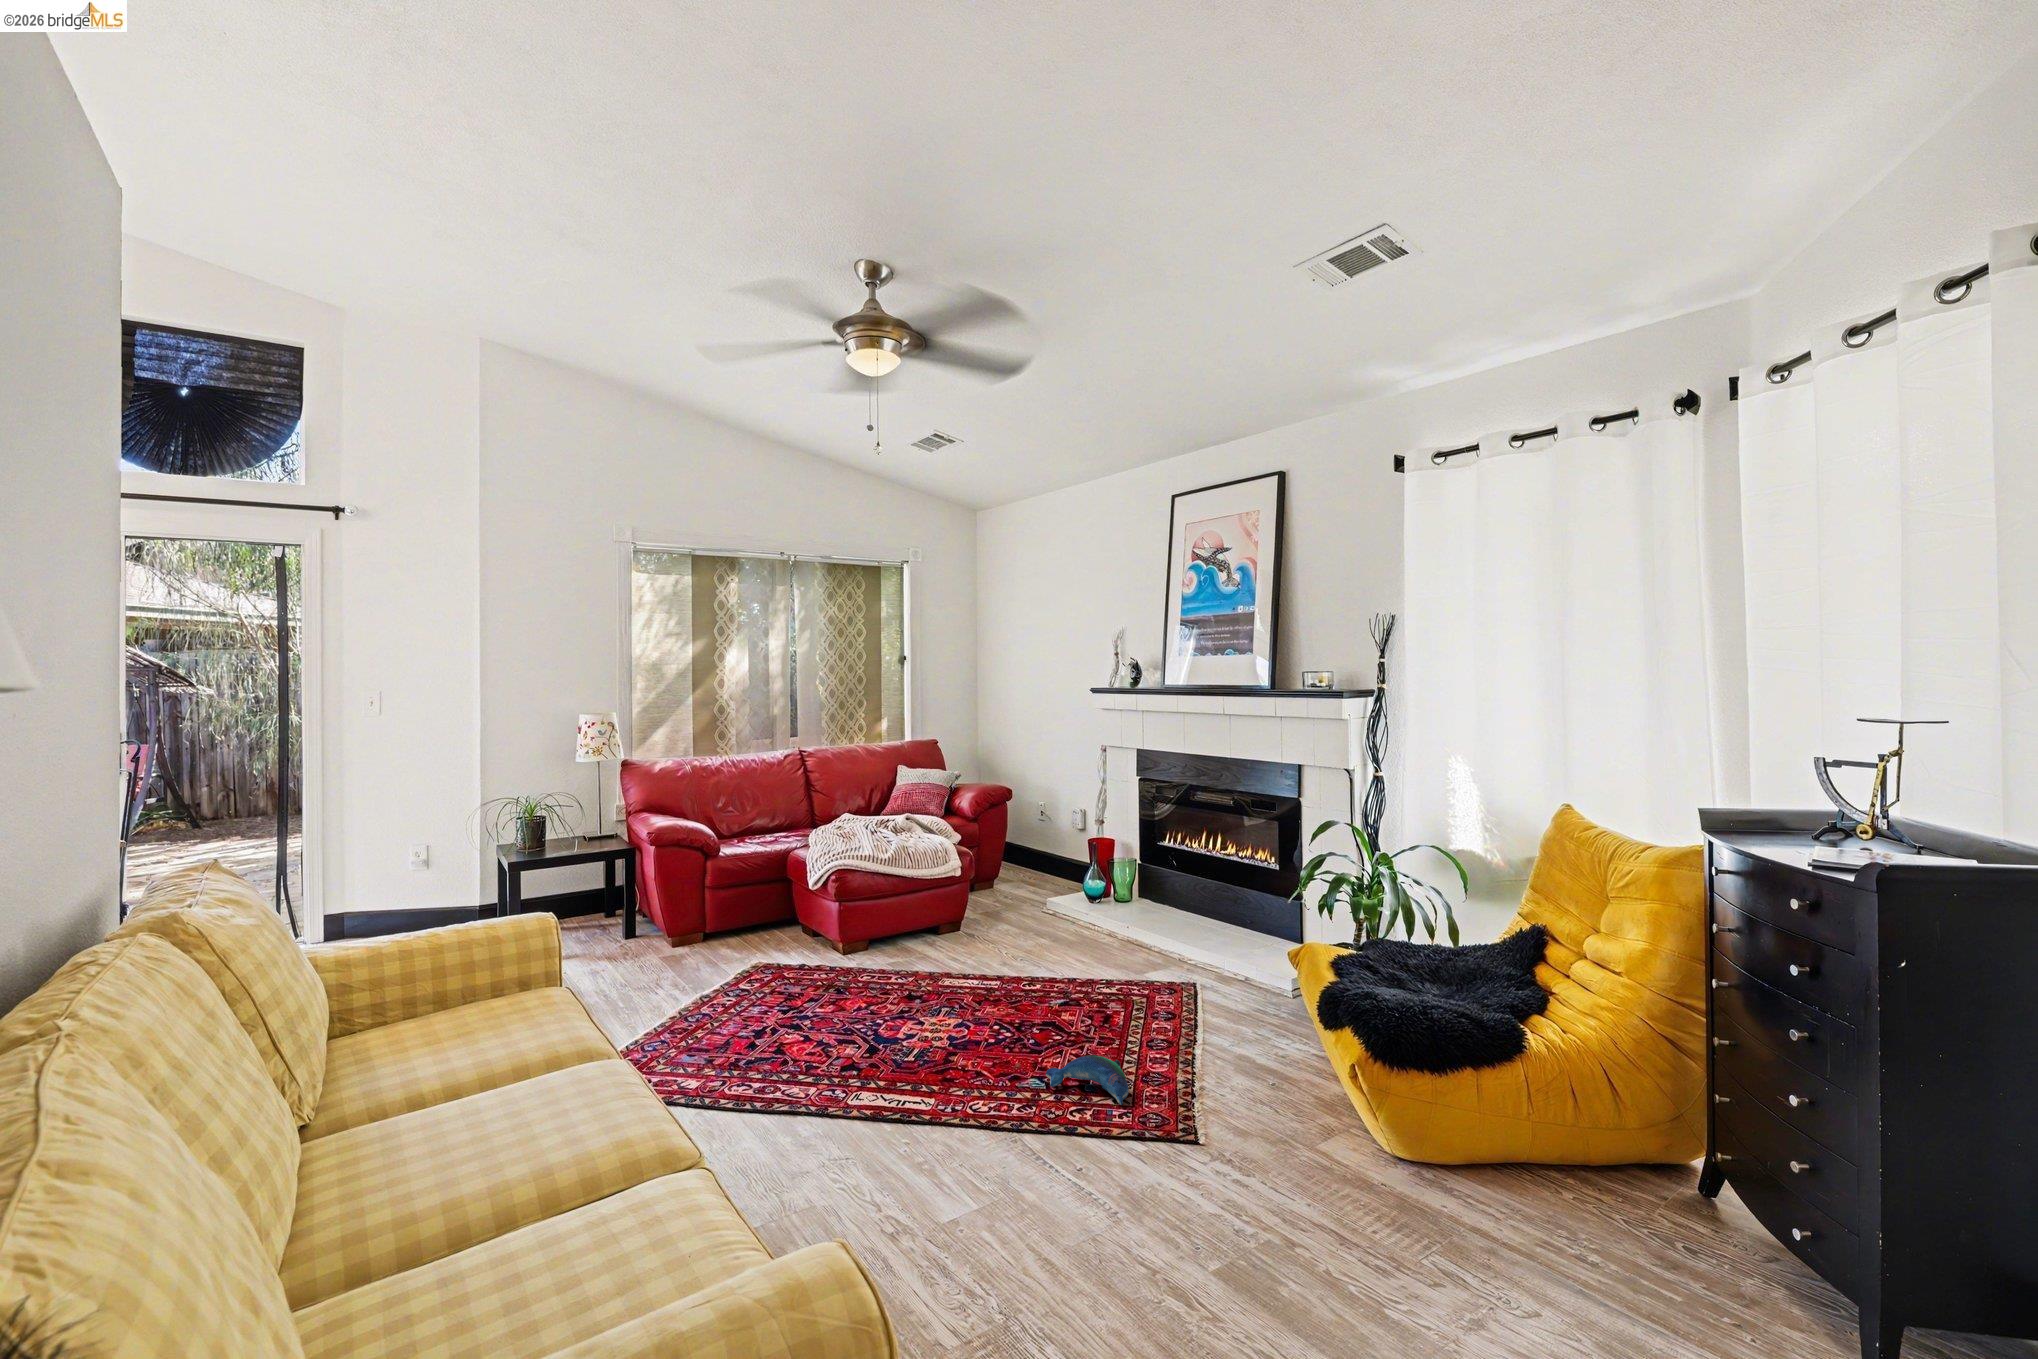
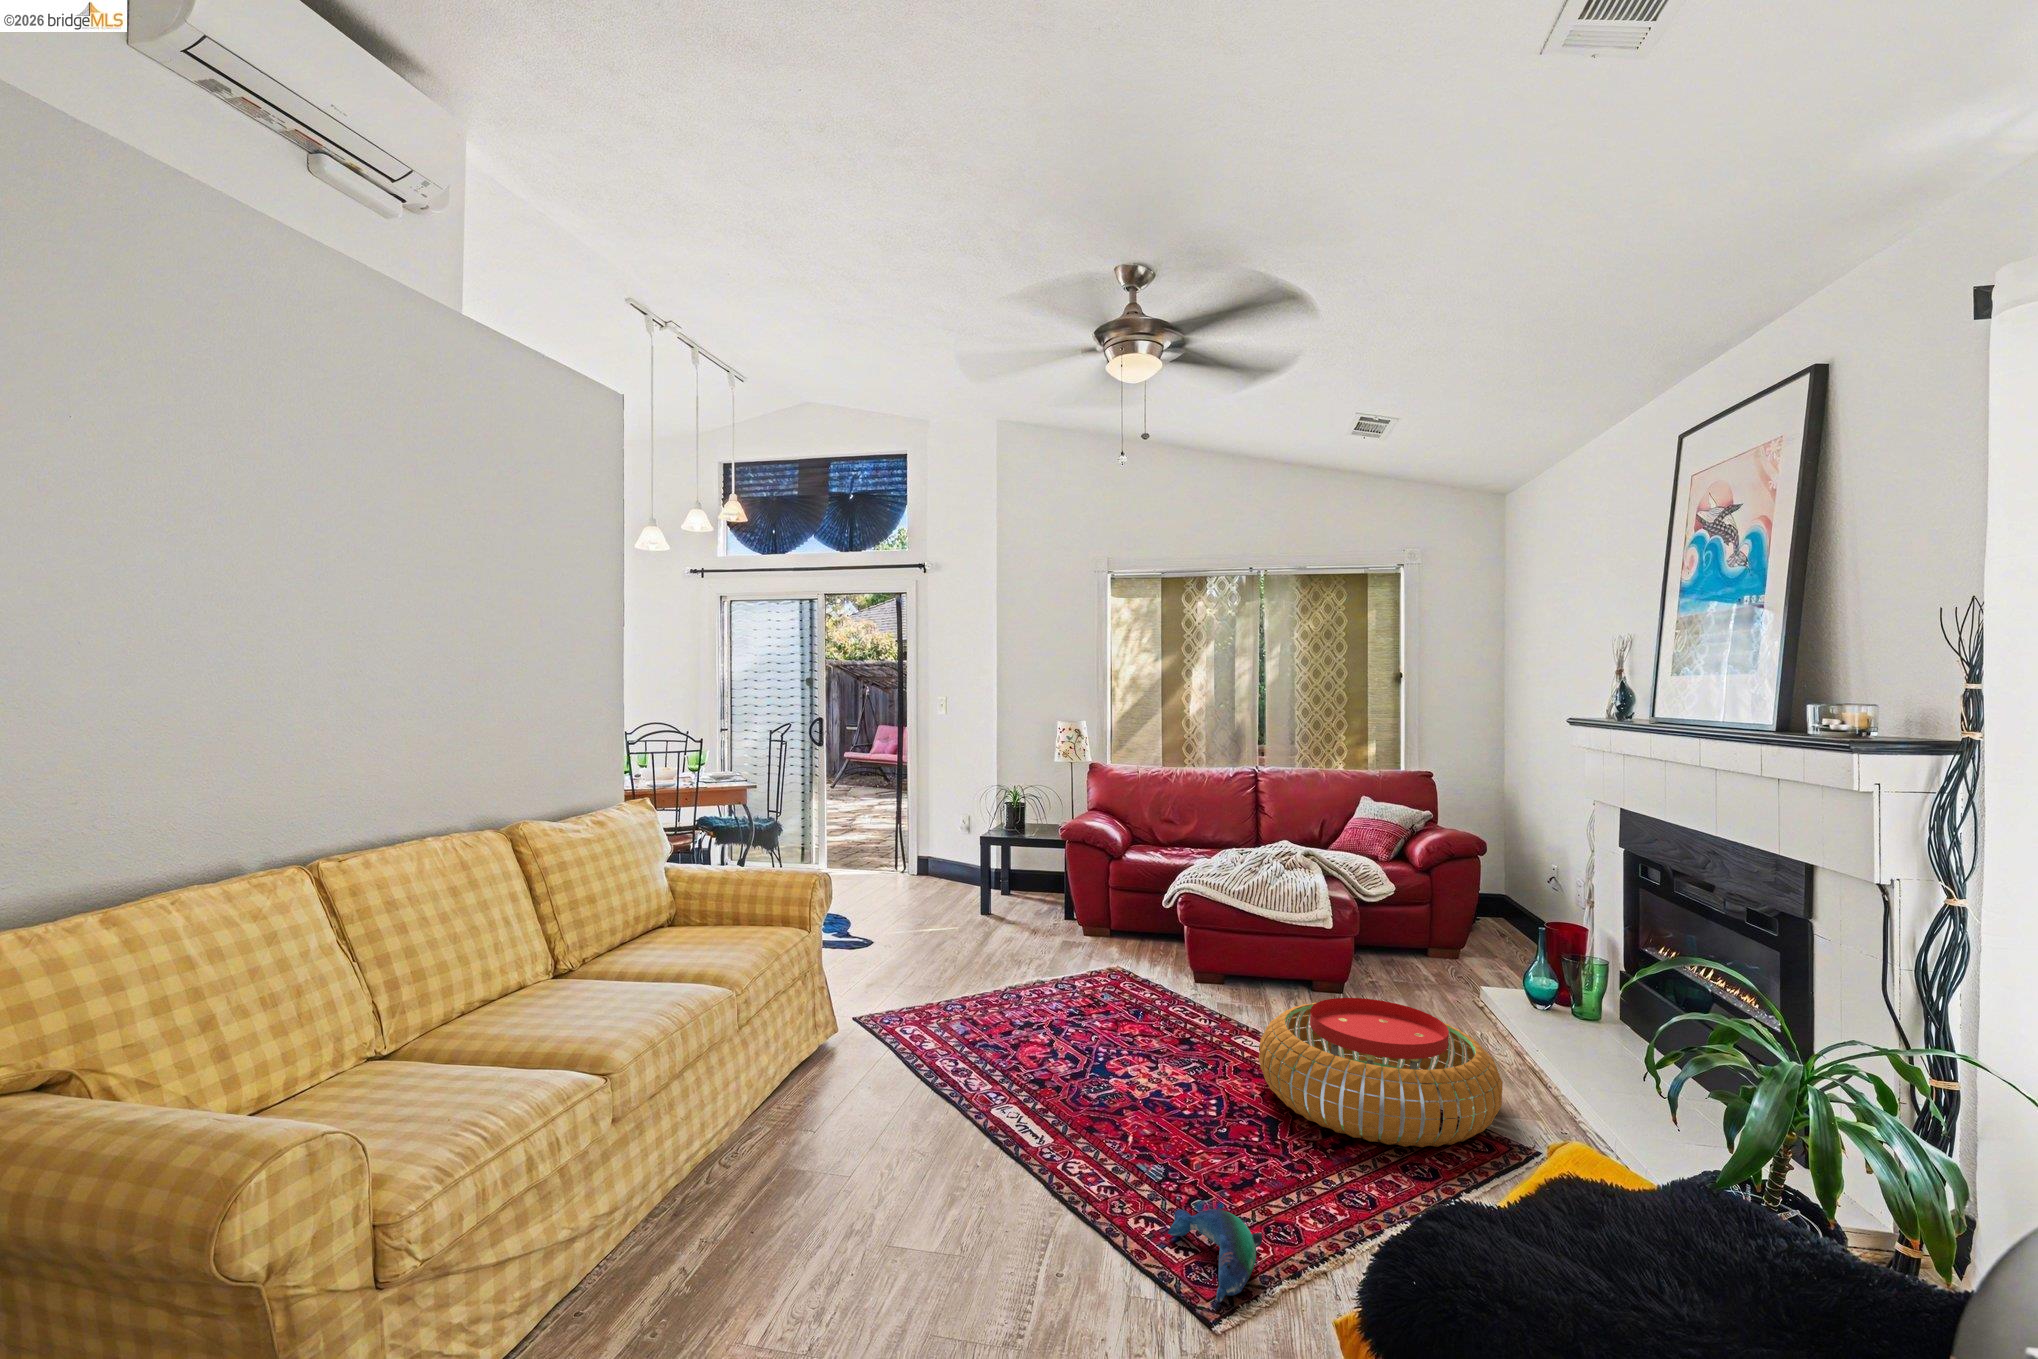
pouf: none [978,912,1150,1006] -> present [1259,998,1503,1147]

